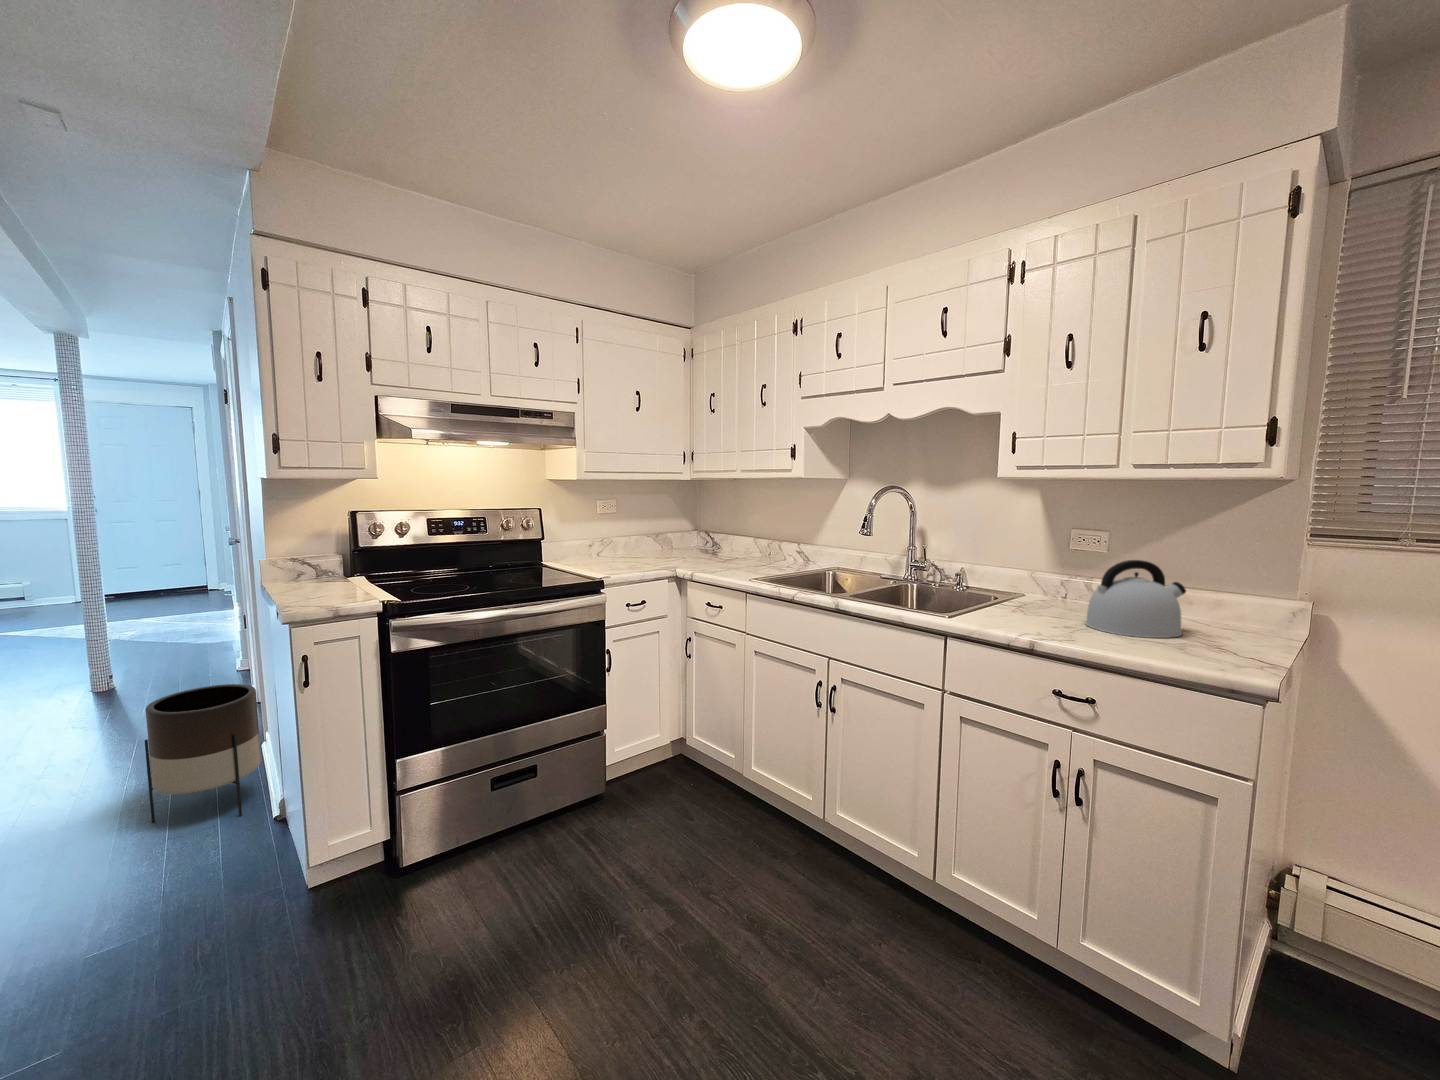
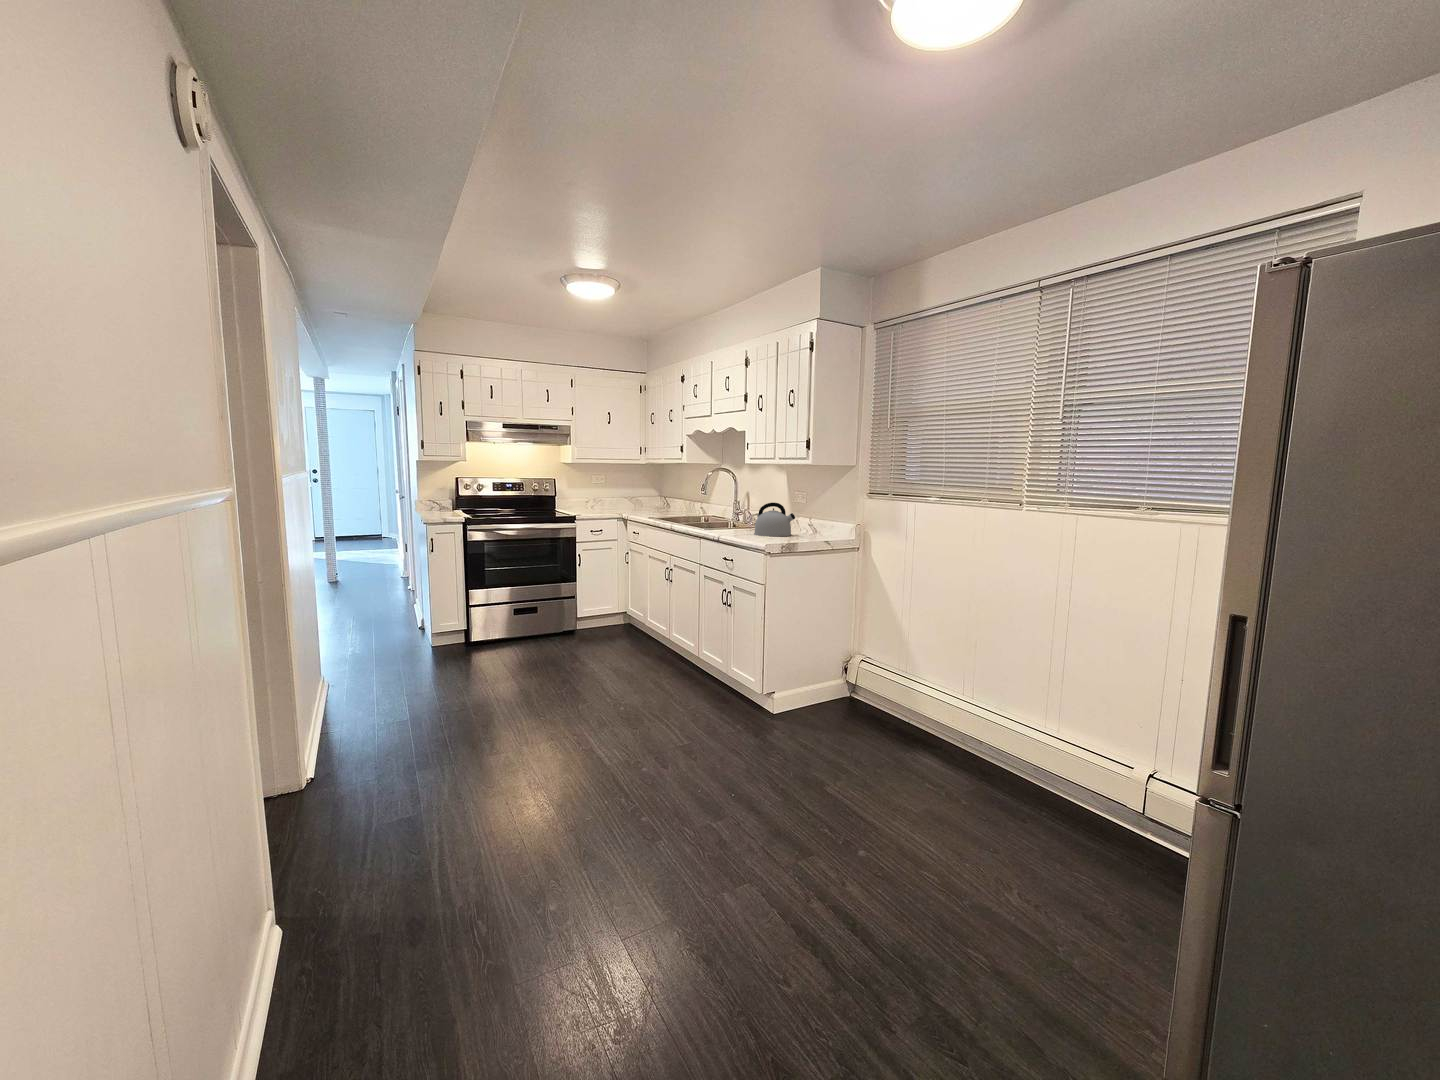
planter: present [145,684,261,823] -> none [365,565,414,626]

